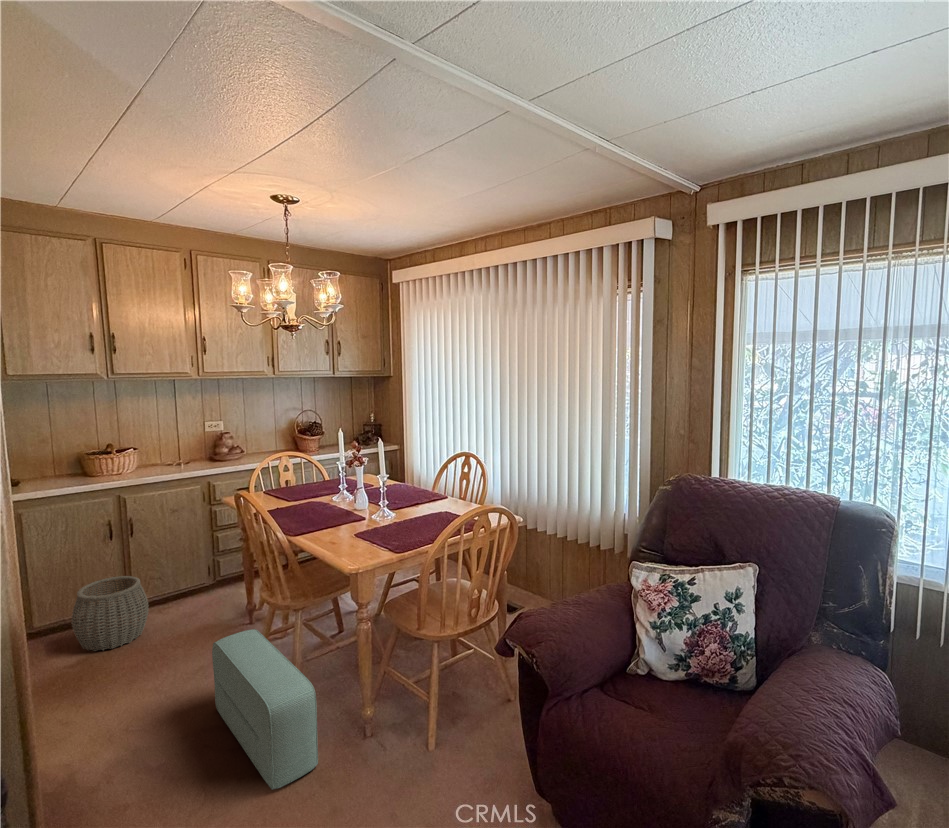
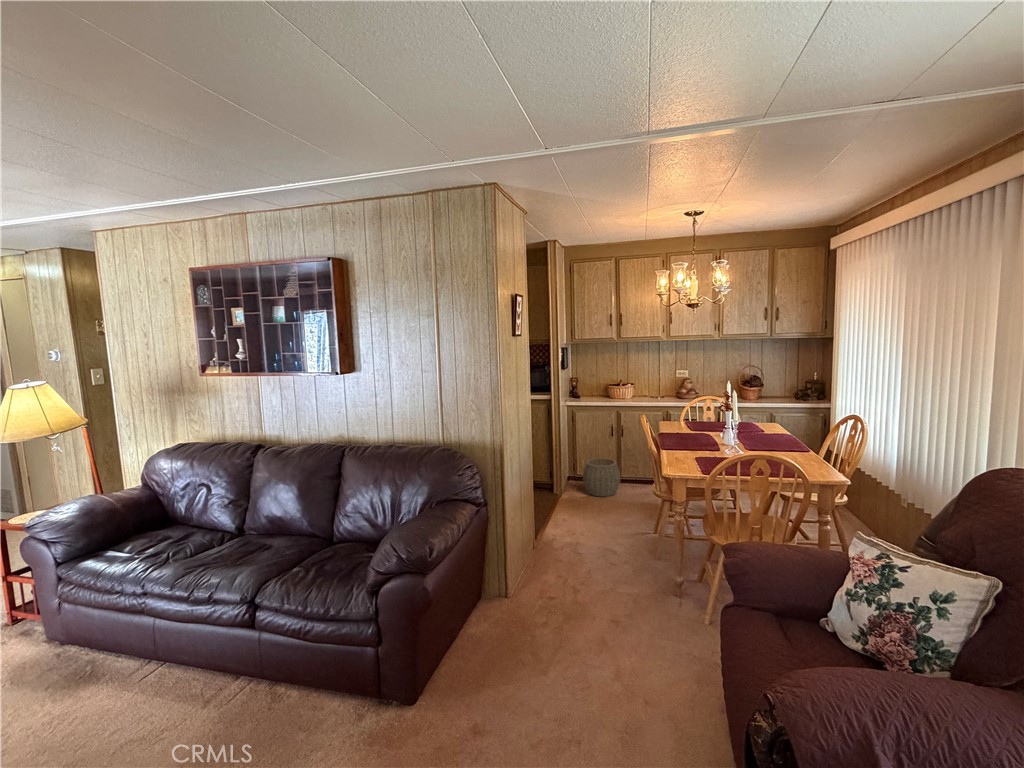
pouf: present [212,629,318,790] -> none [604,502,641,589]

